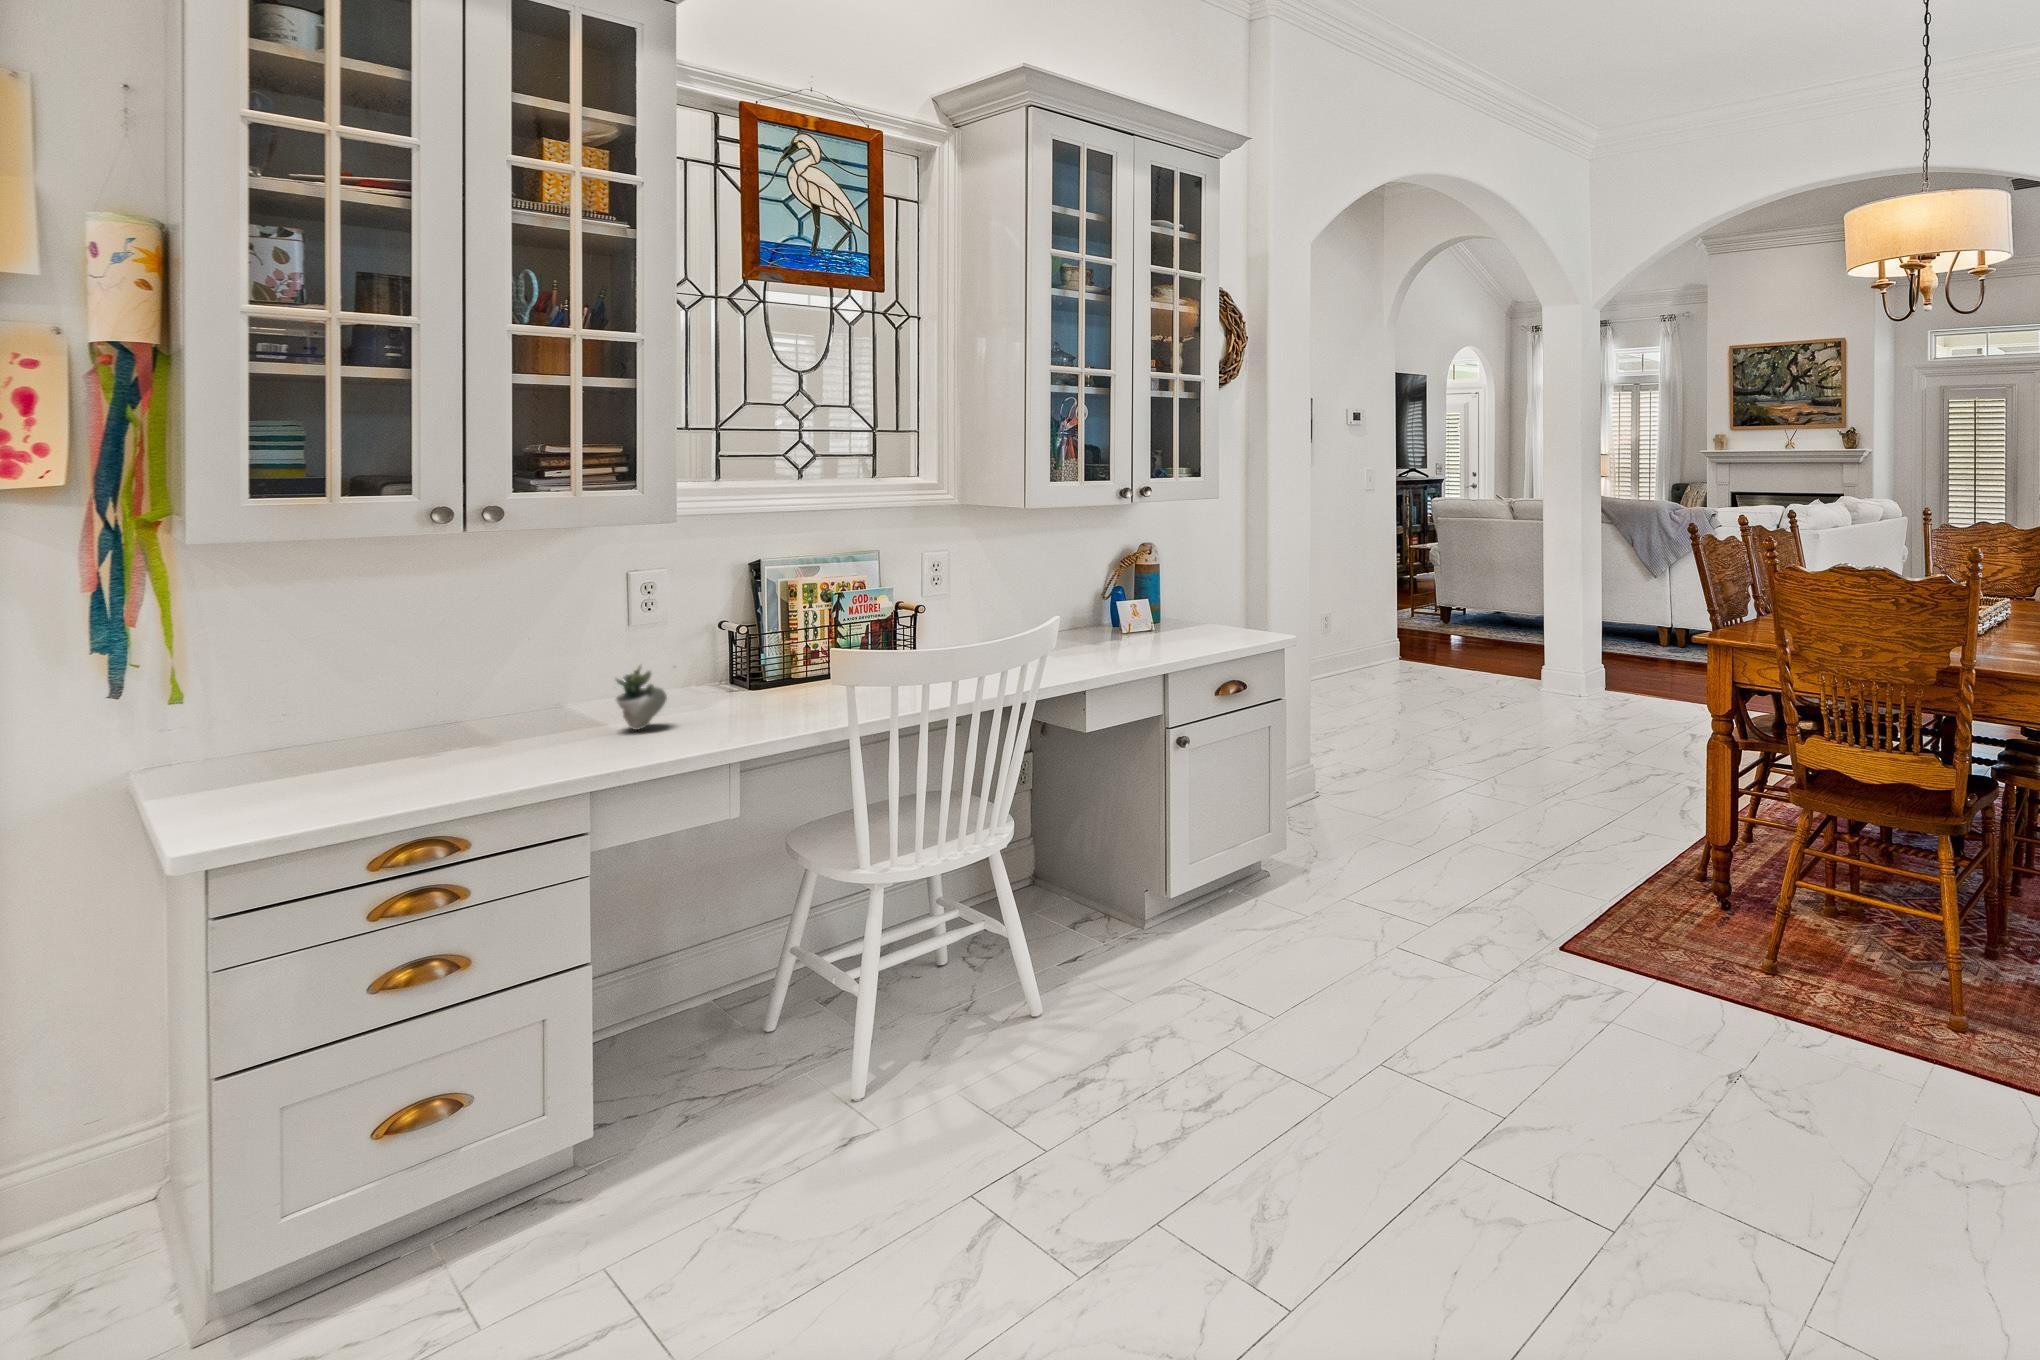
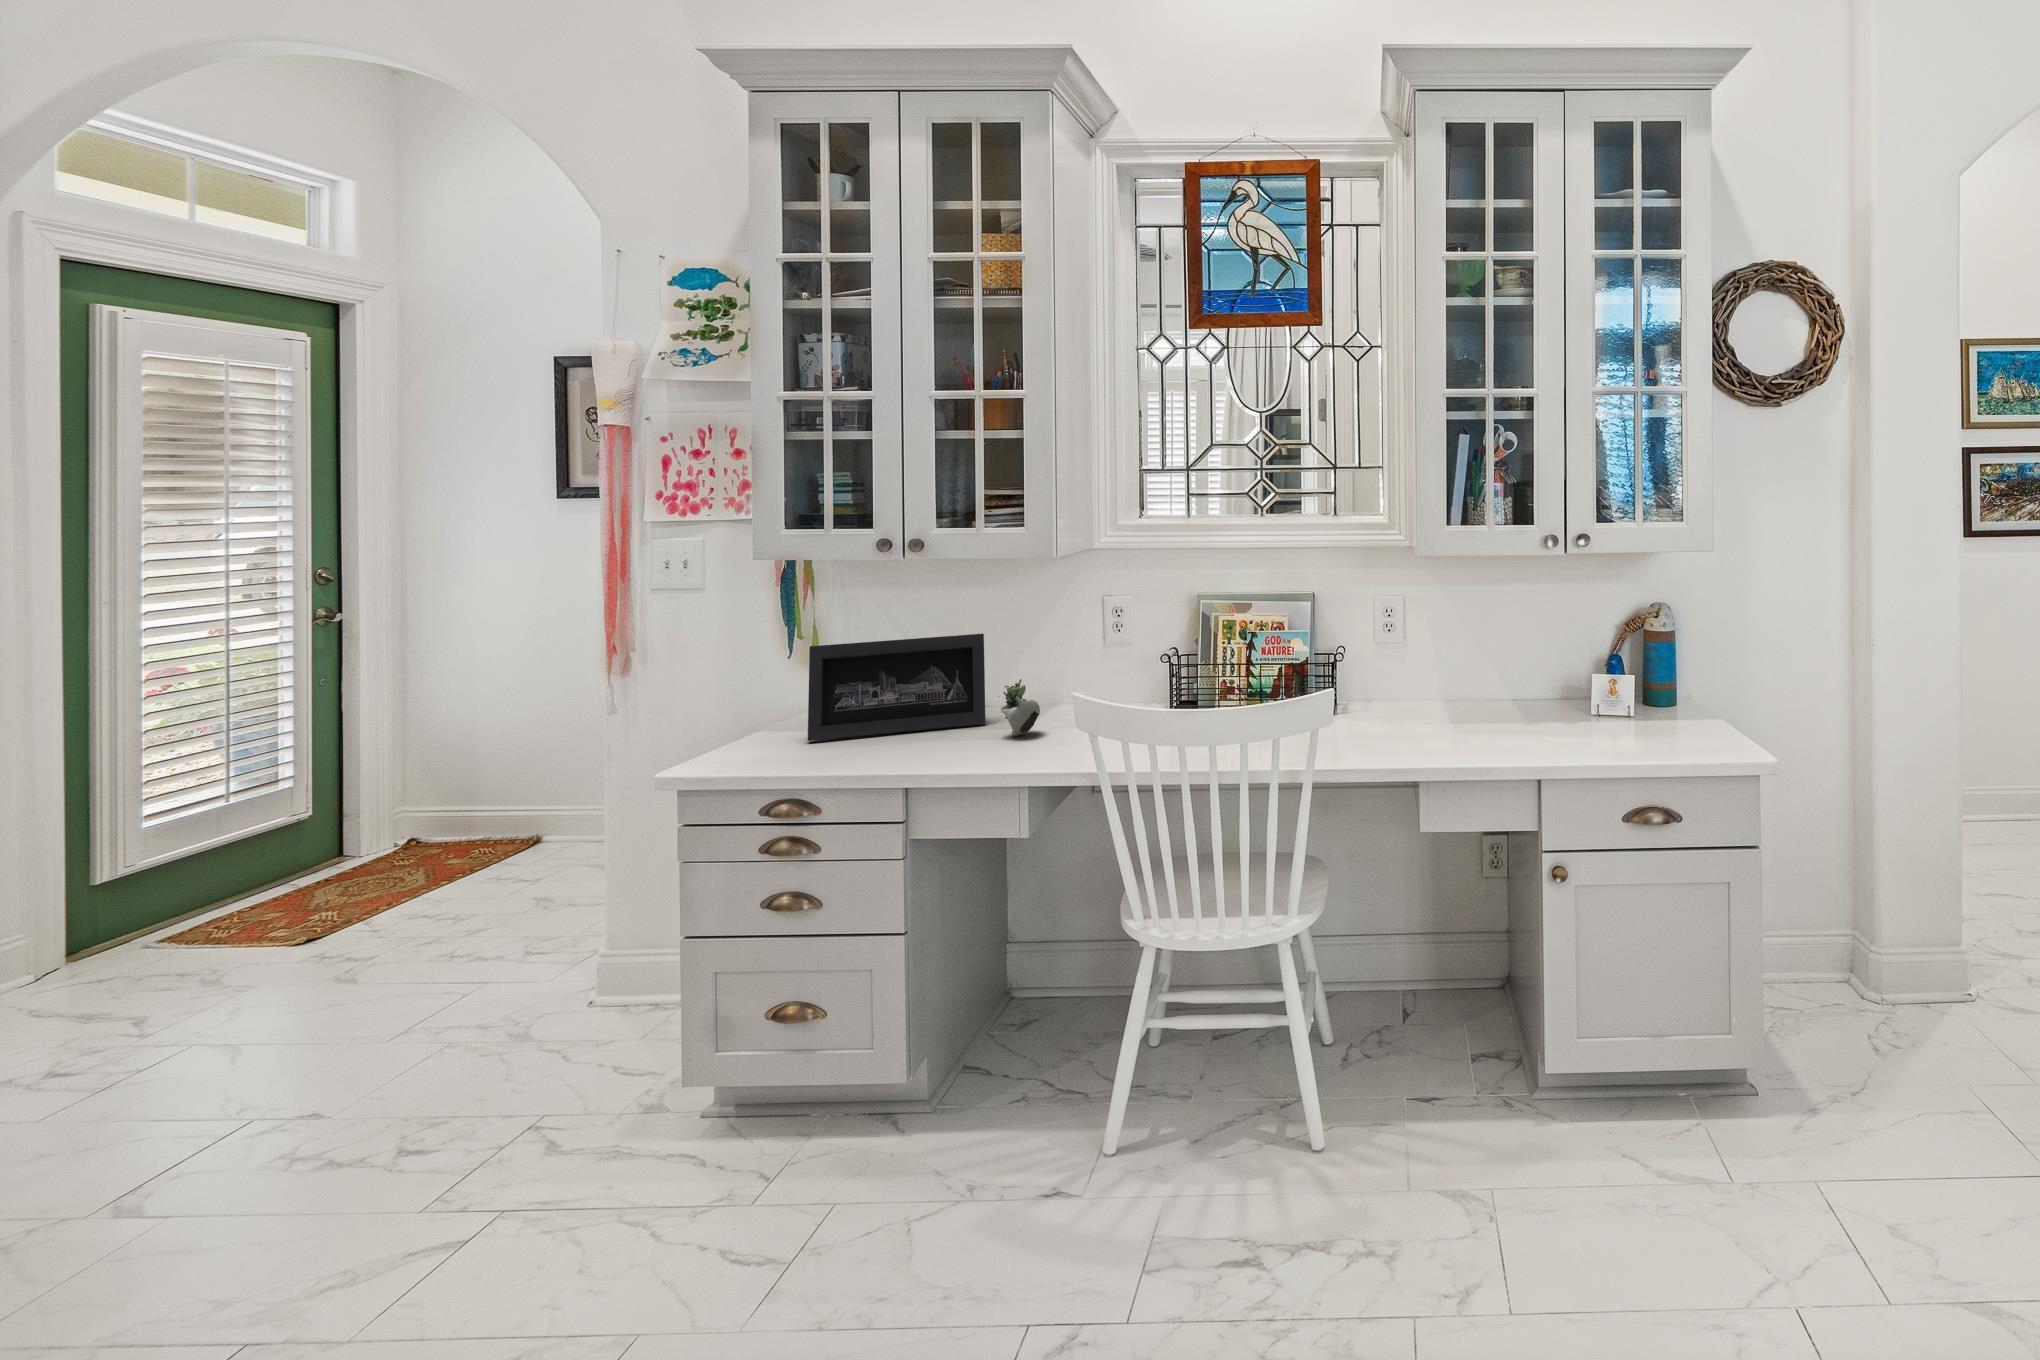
picture frame: none [297,625,551,790] -> present [808,634,986,741]

